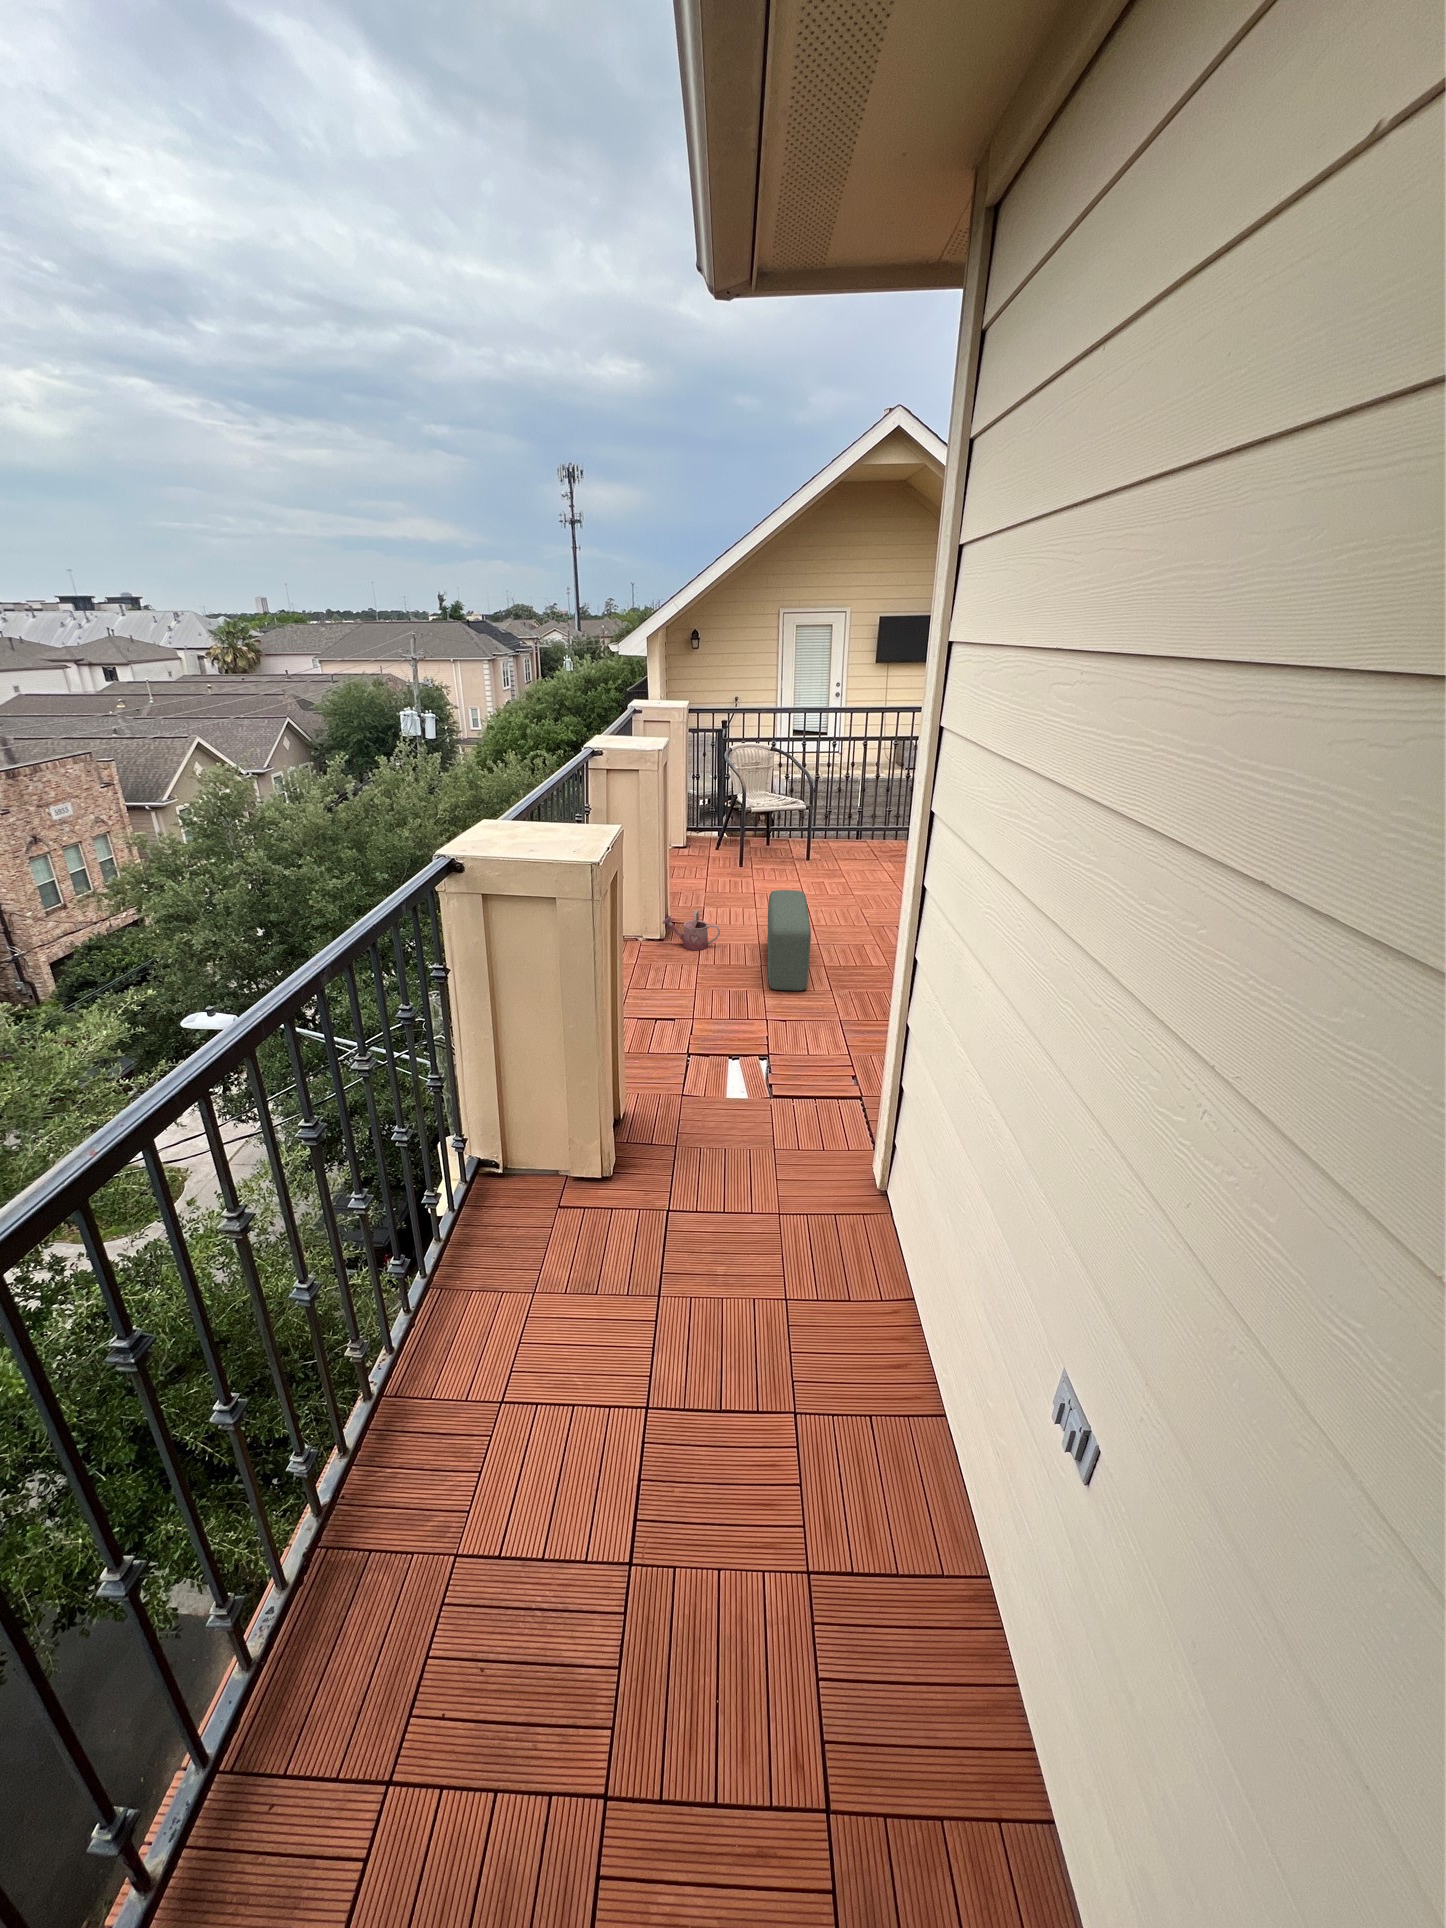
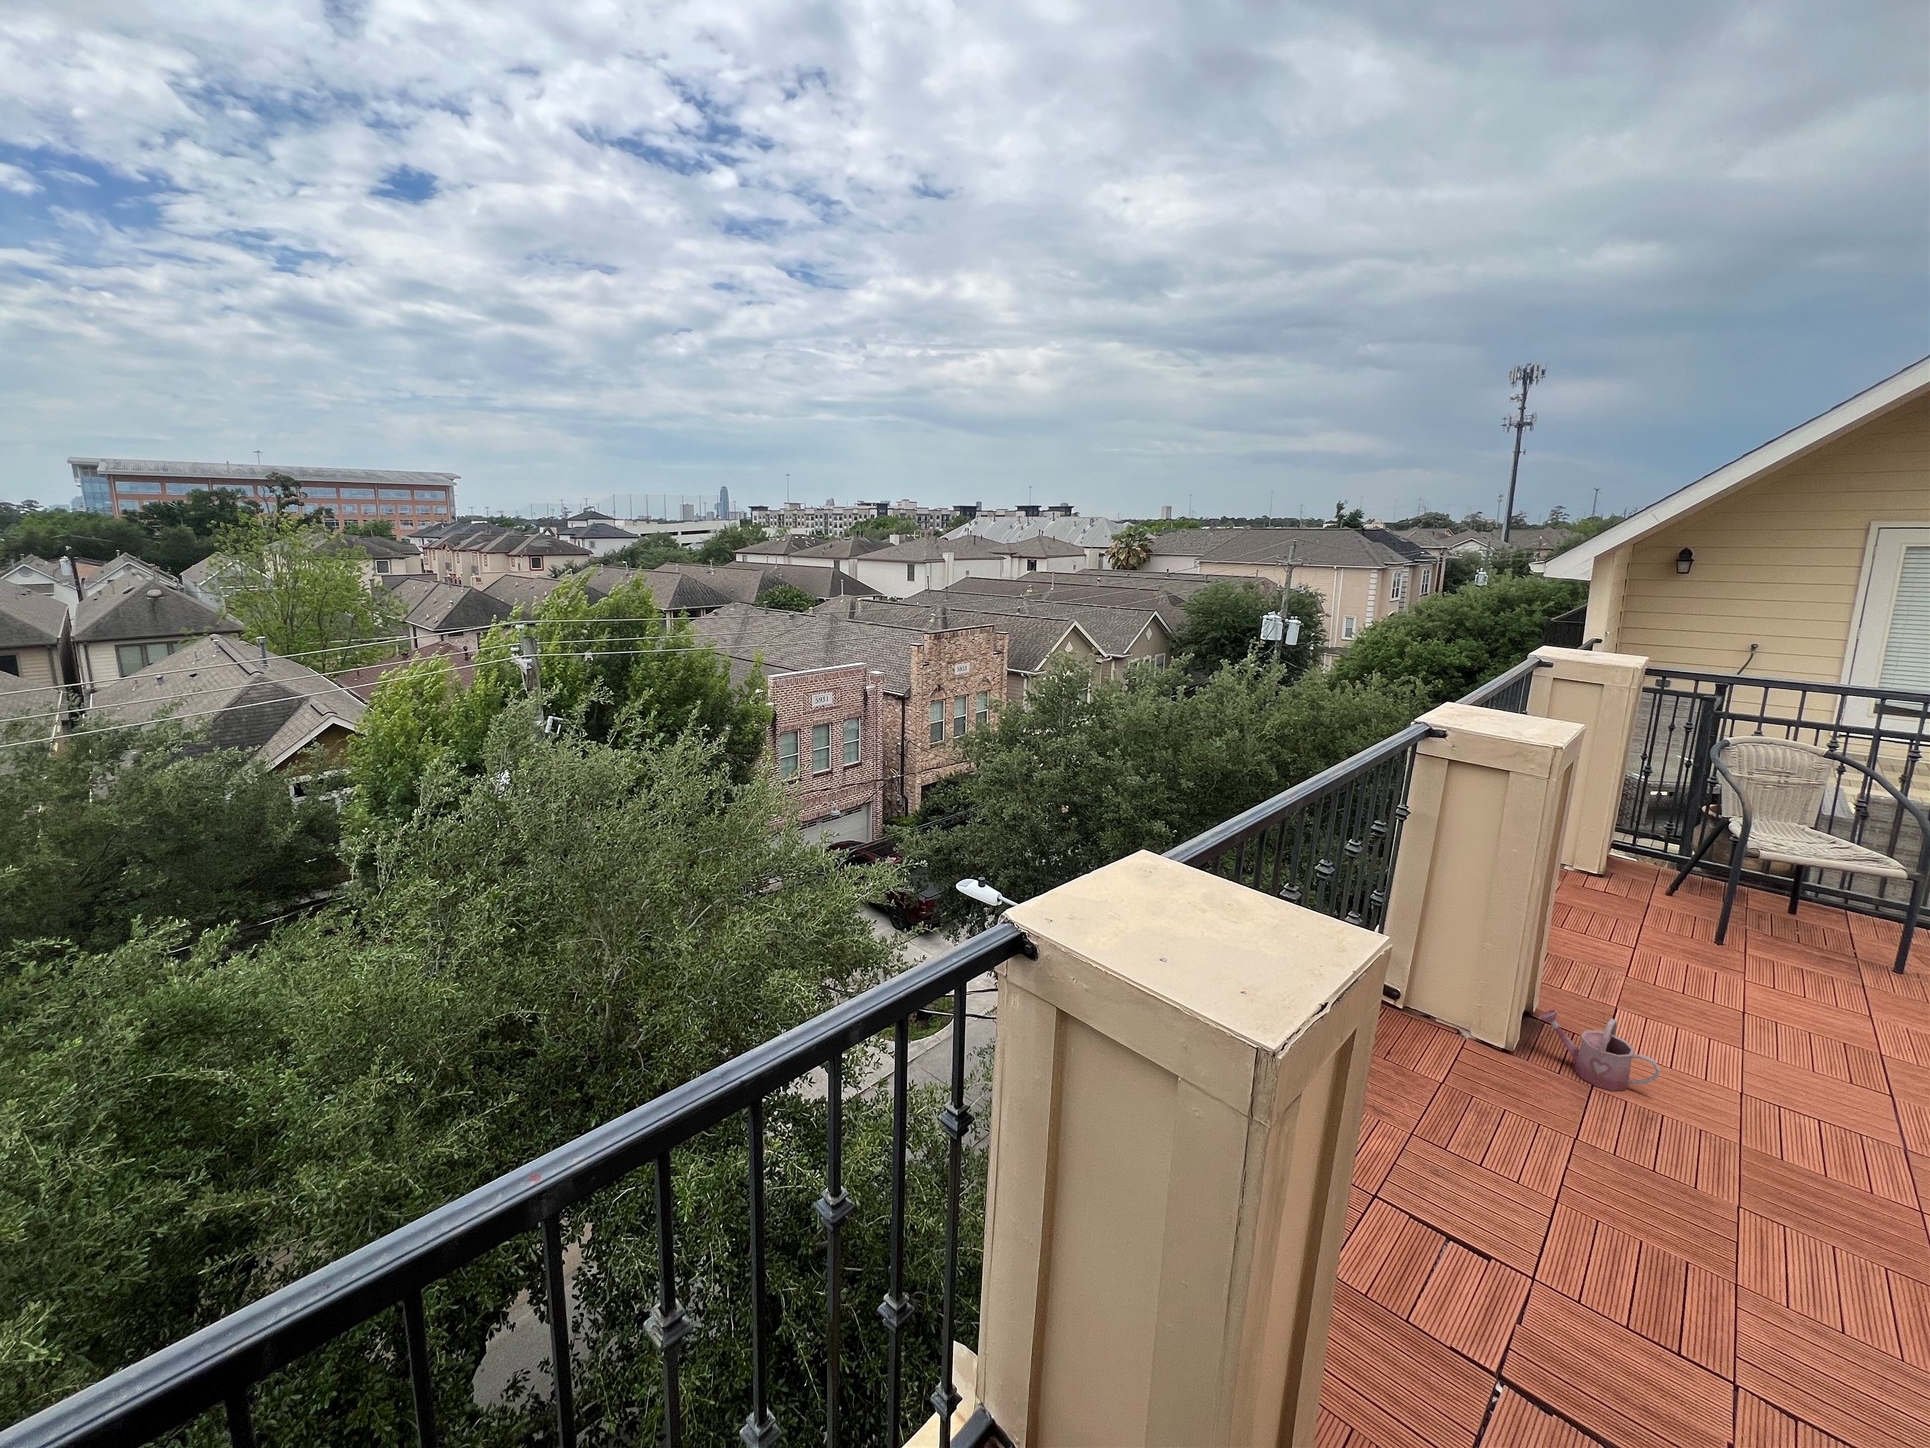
pouf: present [767,890,811,990] -> none [1773,1041,1912,1301]

